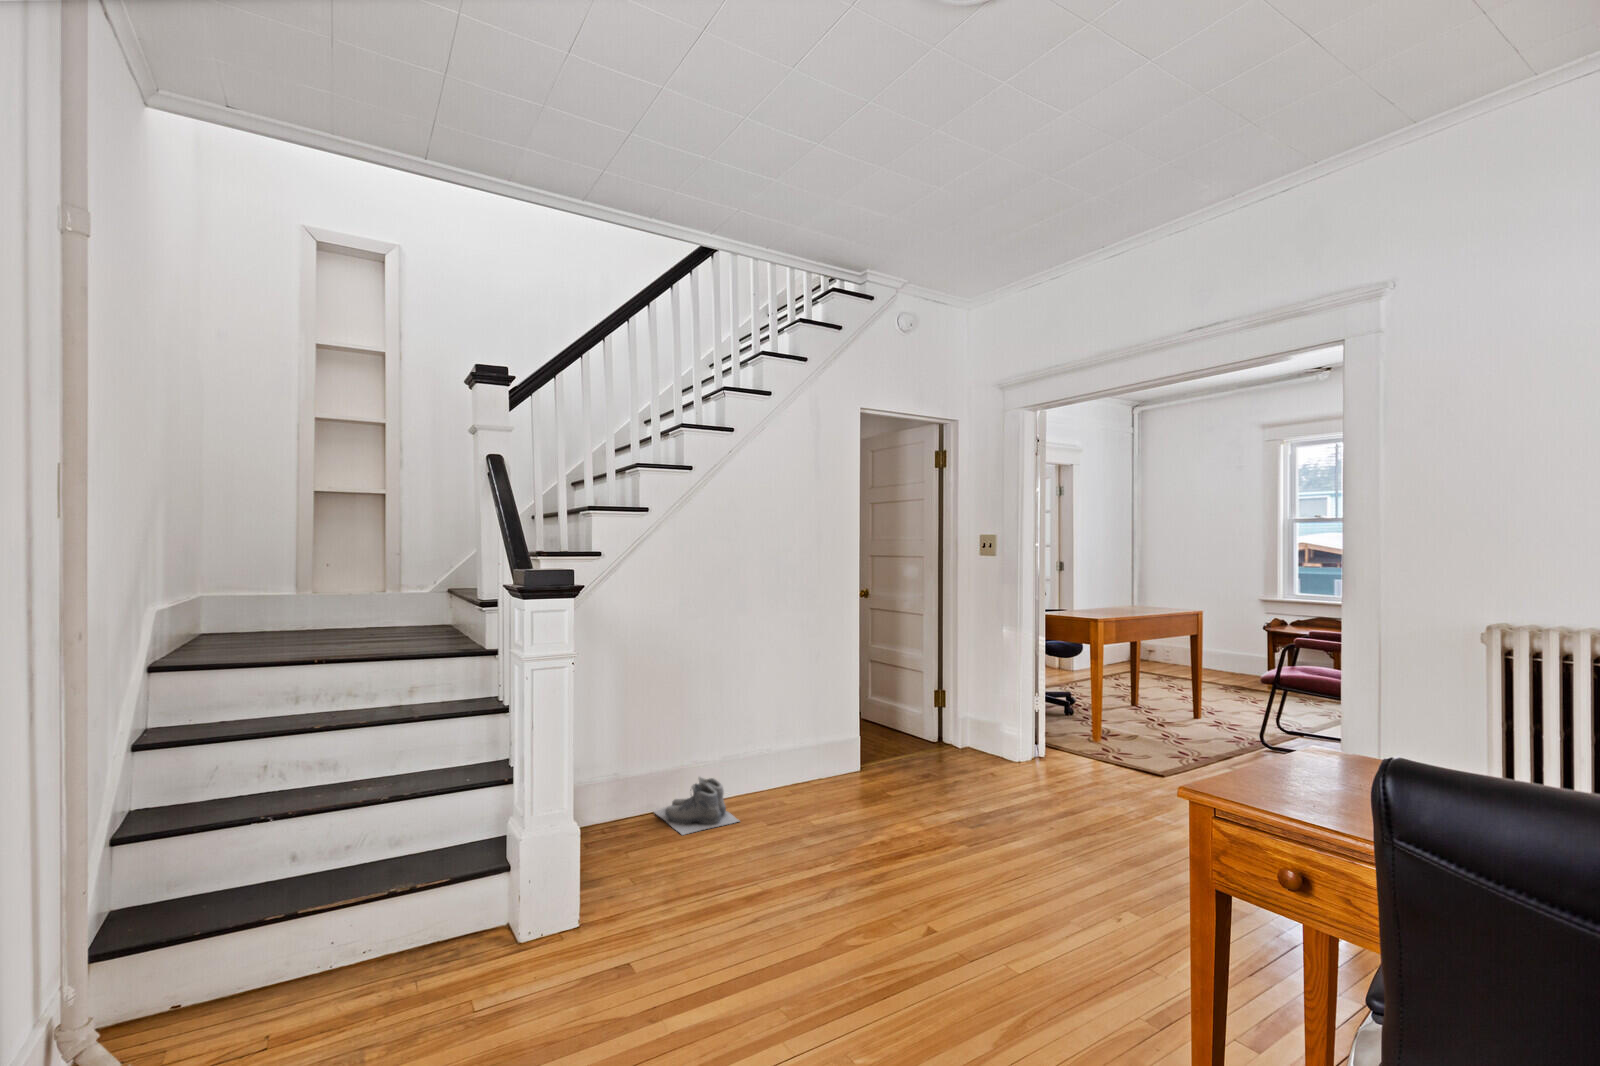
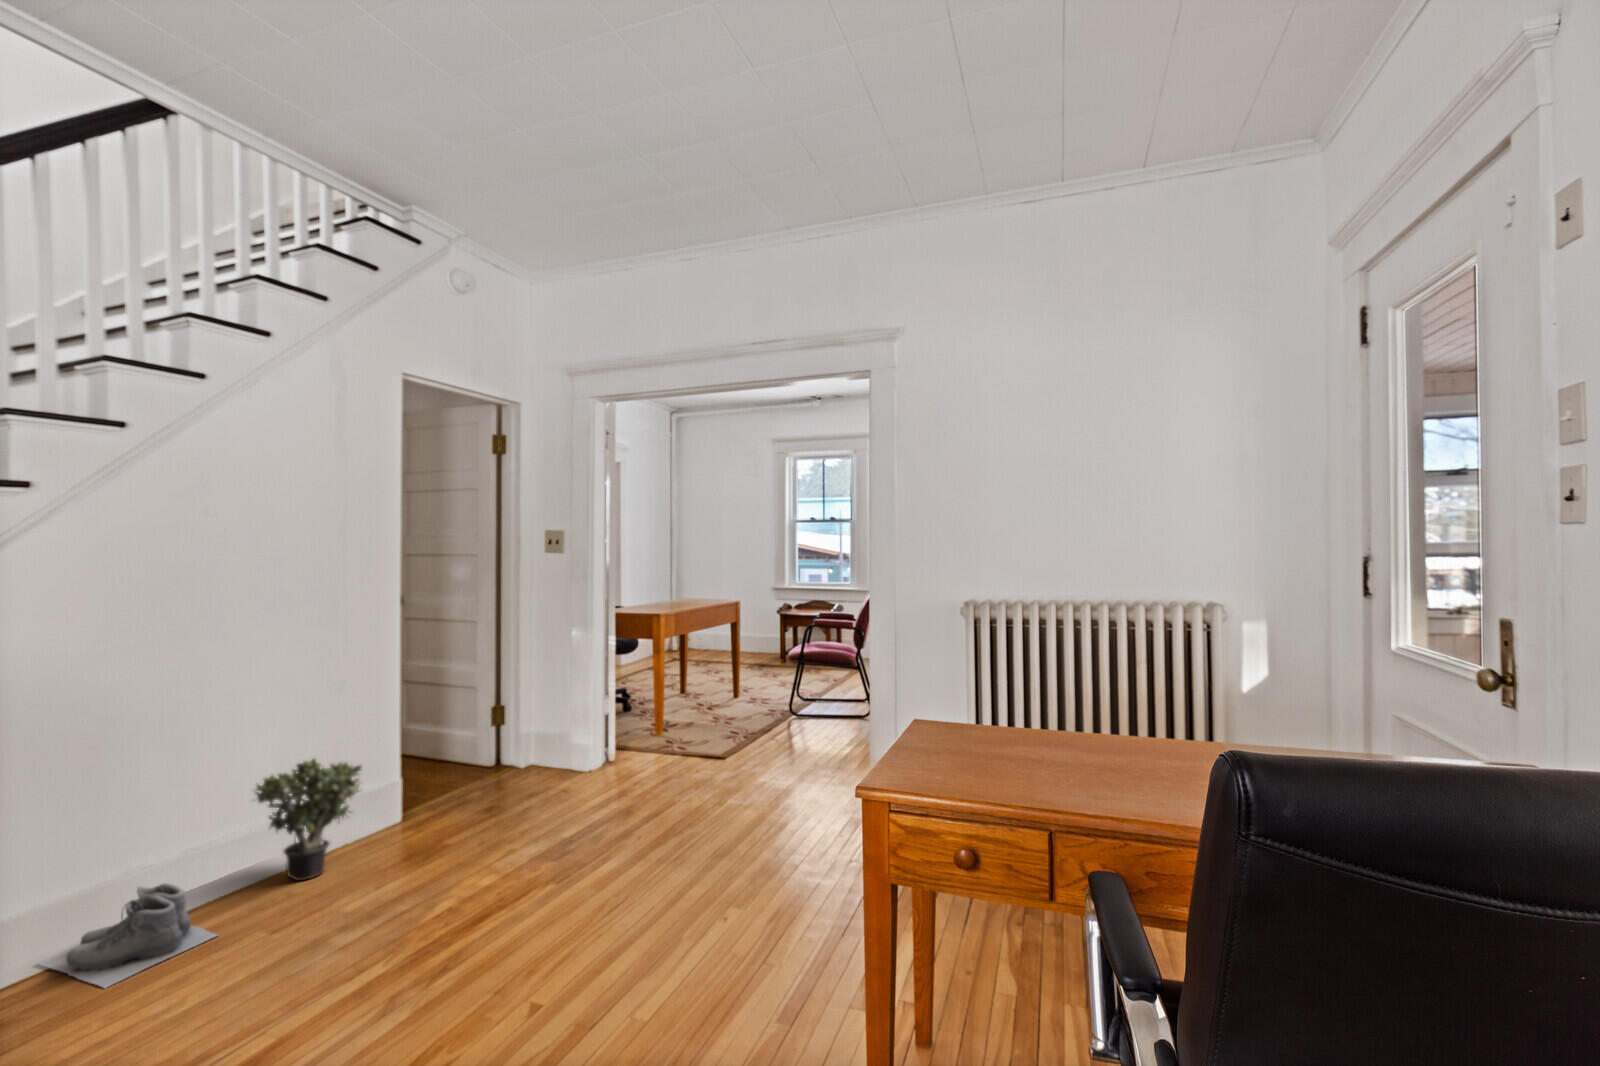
potted plant: none [760,709,830,799] -> present [254,759,361,881]

